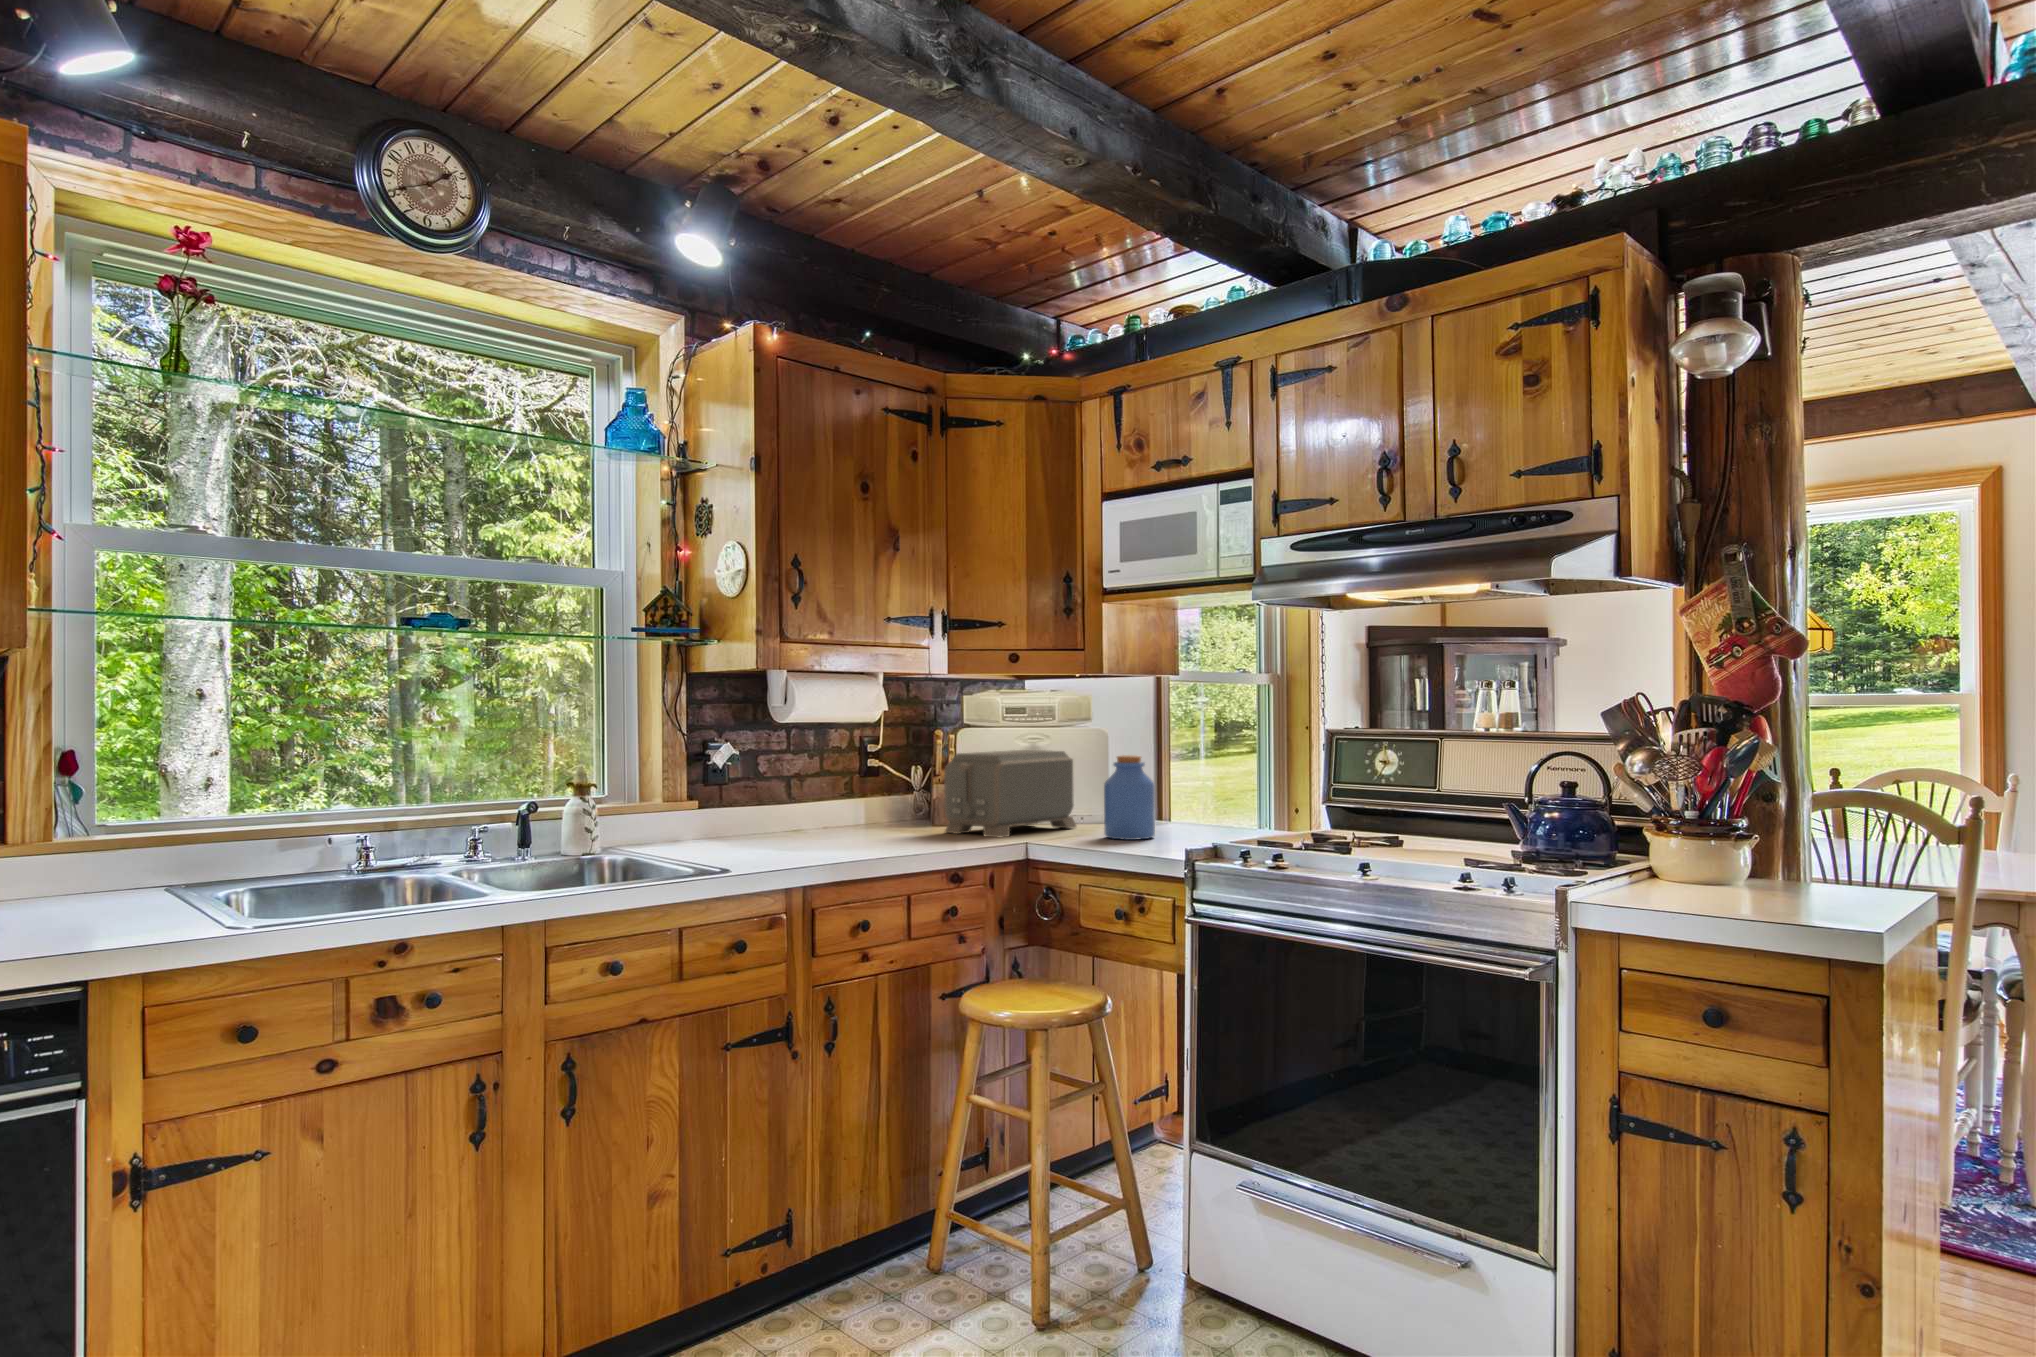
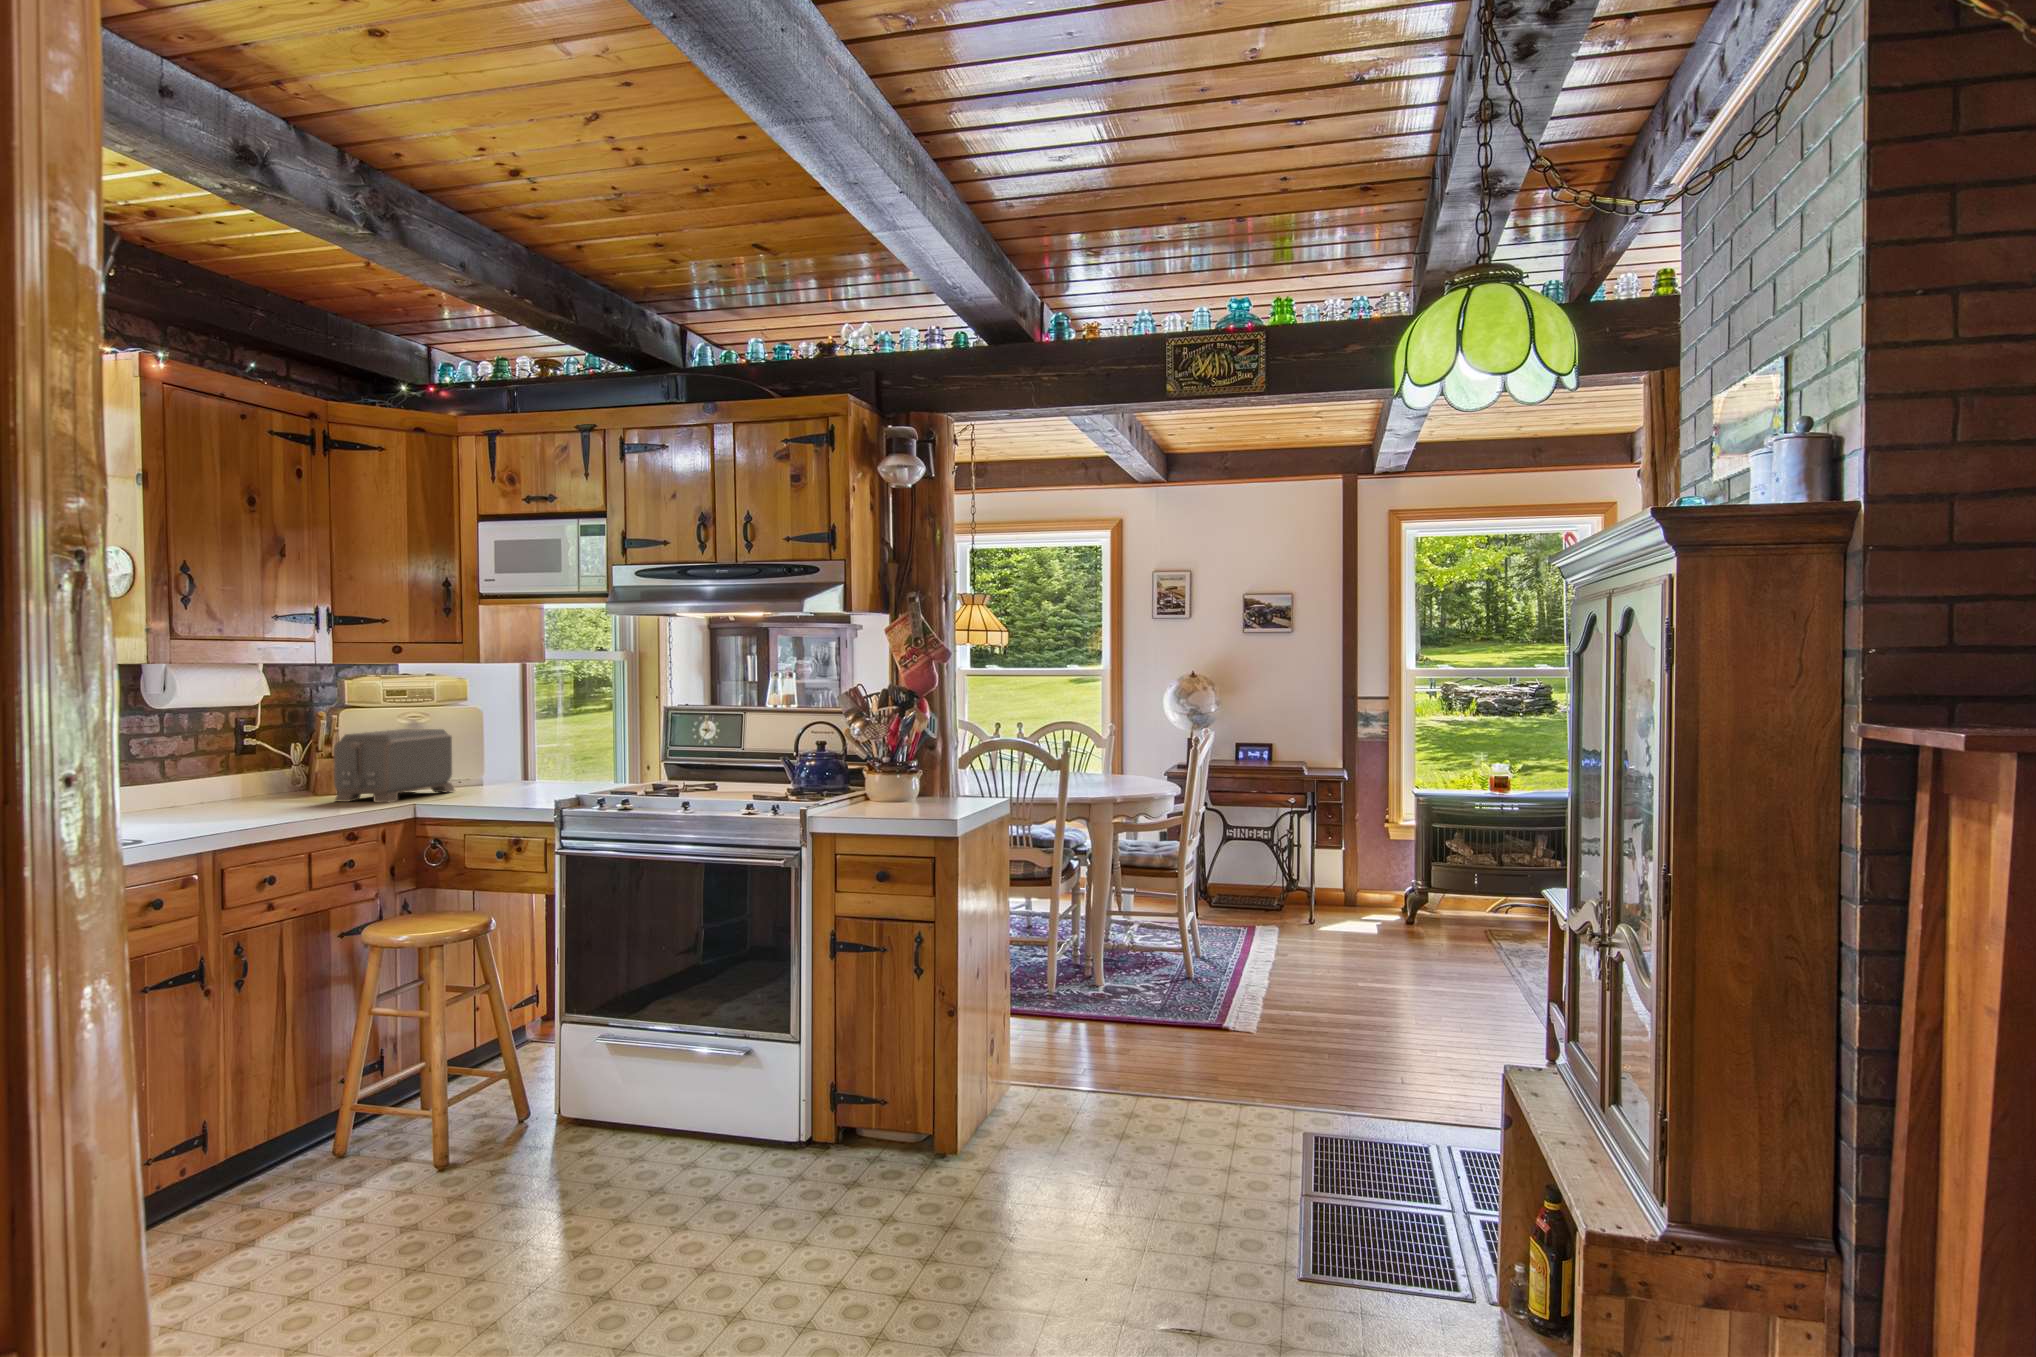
jar: present [1104,755,1155,840] -> none [483,732,526,798]

